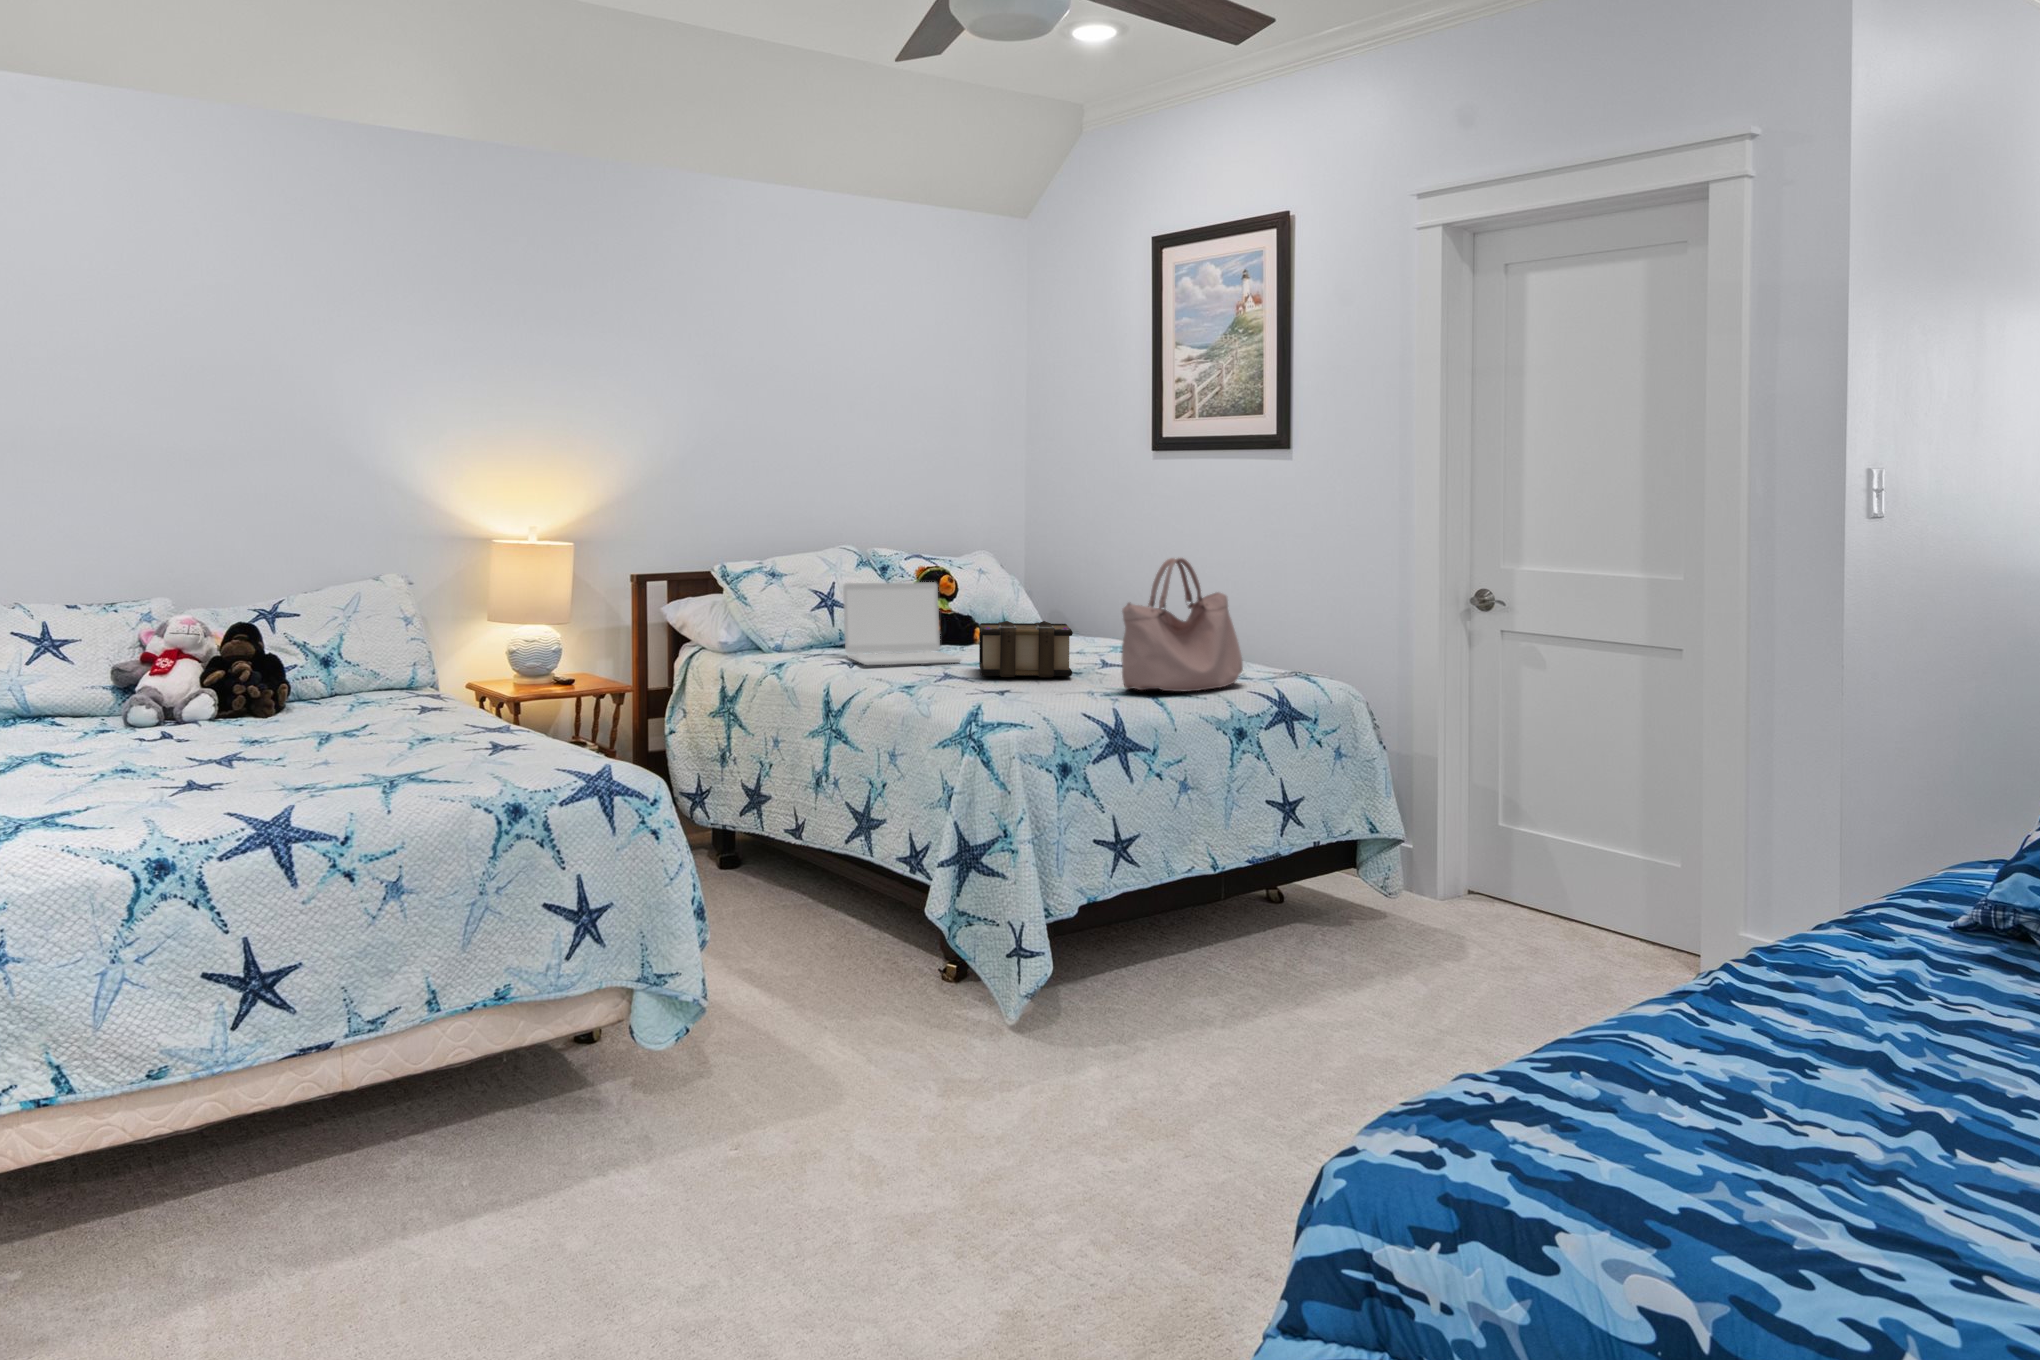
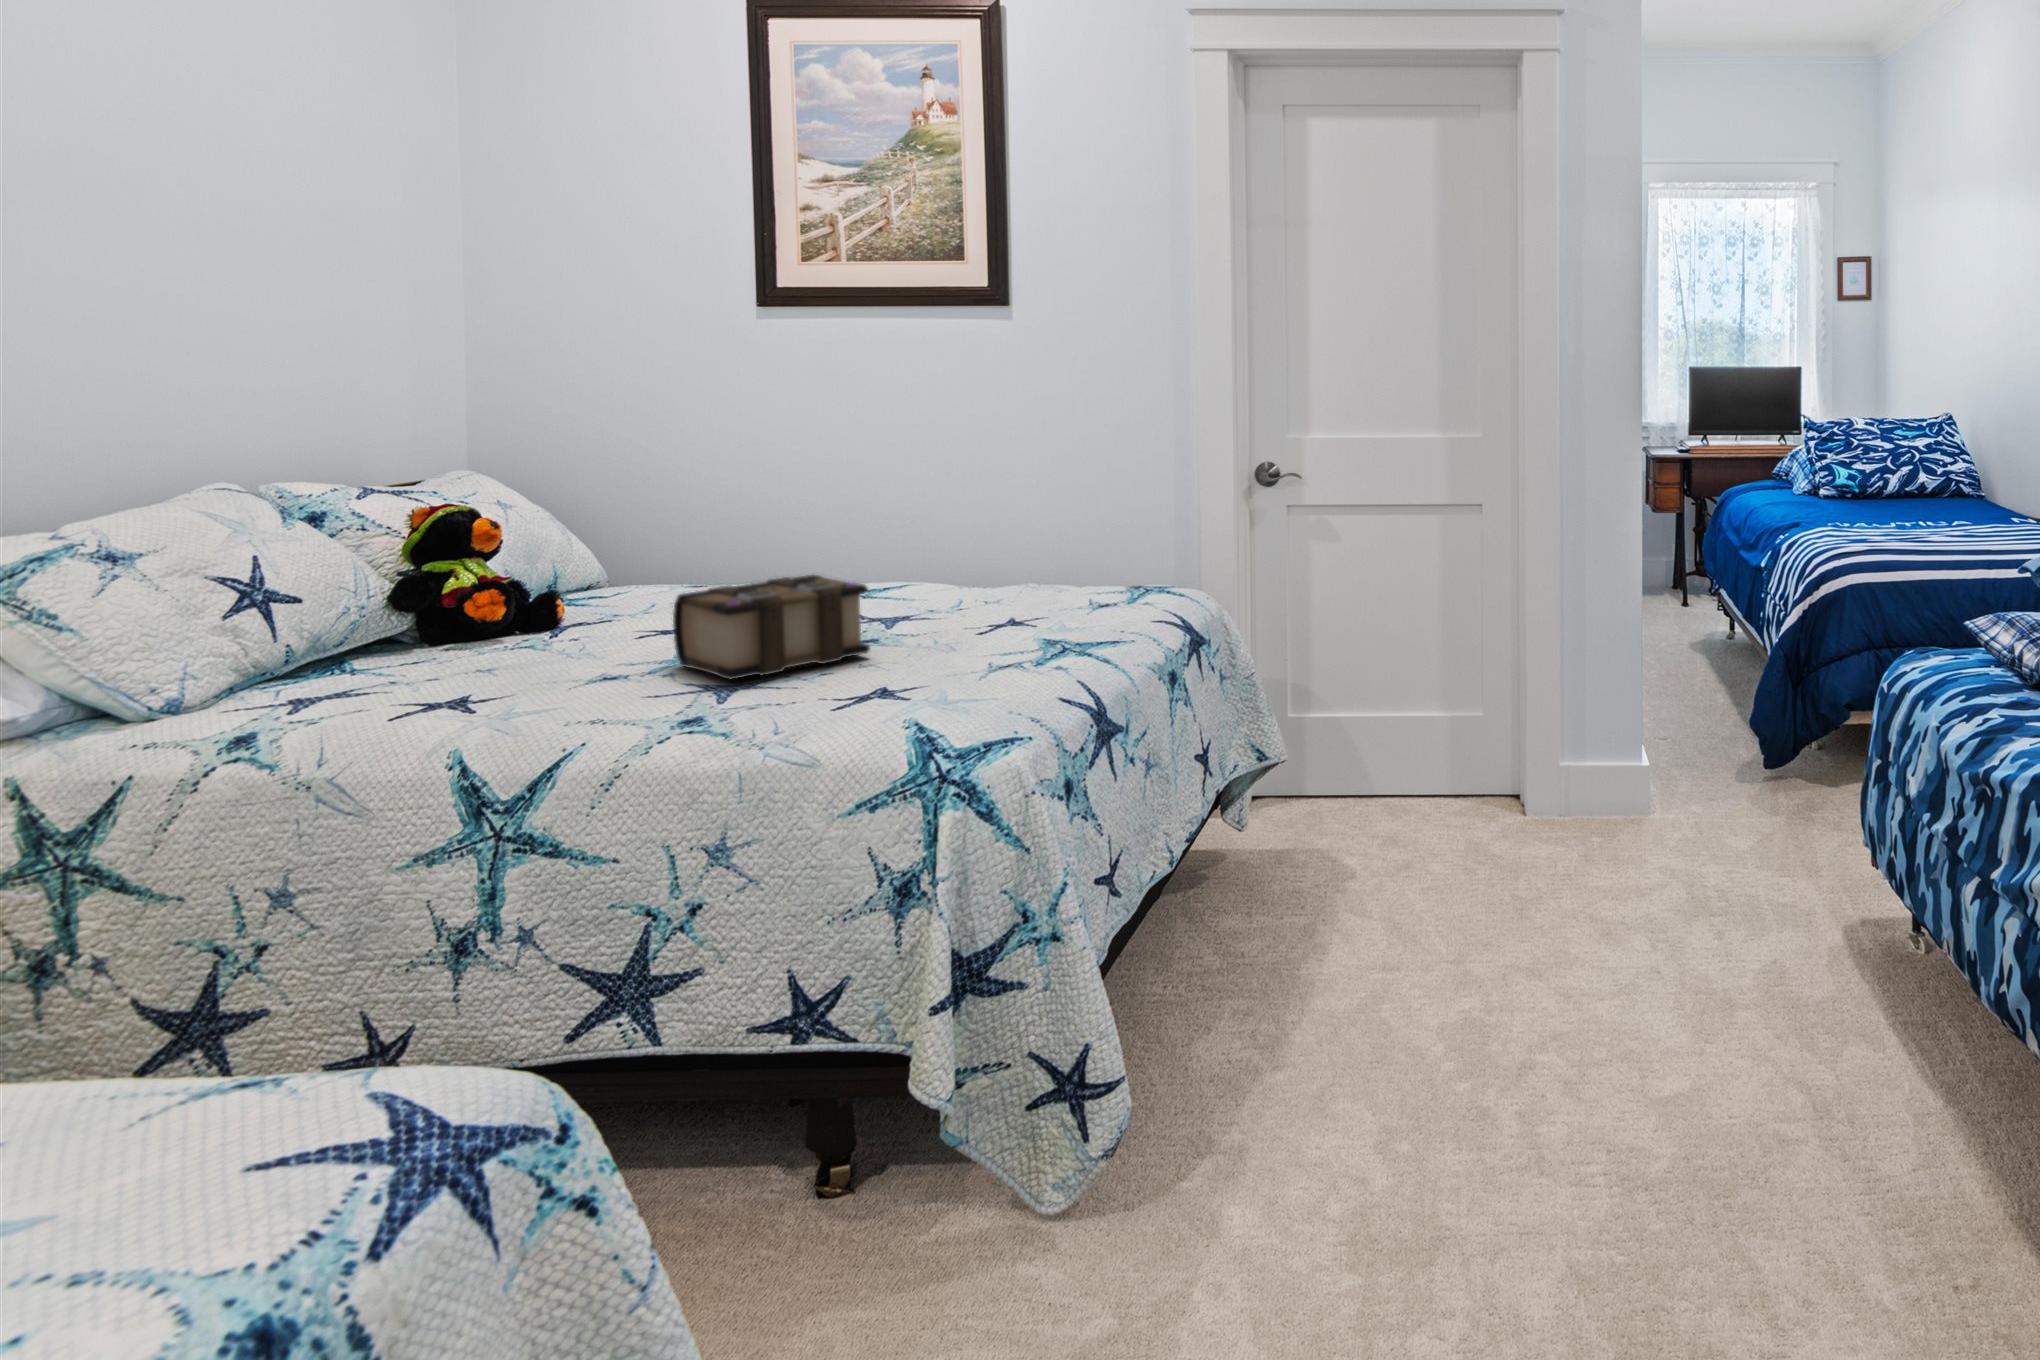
handbag: present [1122,558,1243,691] -> none [980,464,1113,659]
laptop: present [843,582,961,665] -> none [340,535,620,701]

